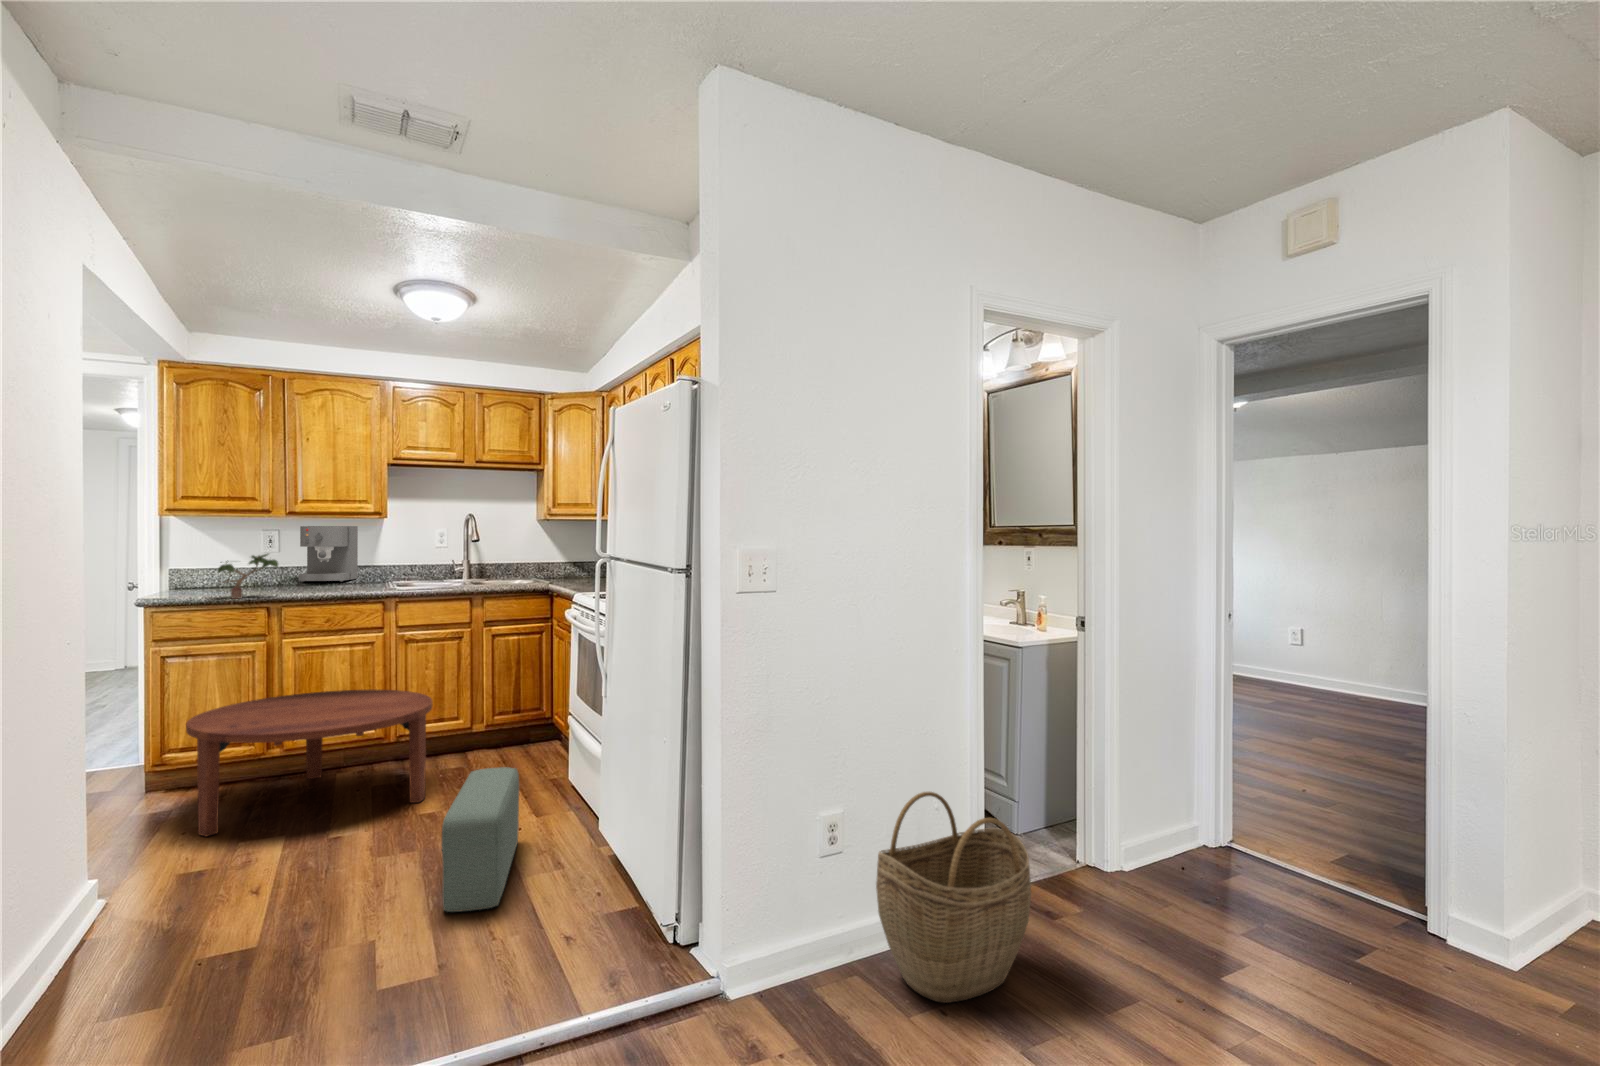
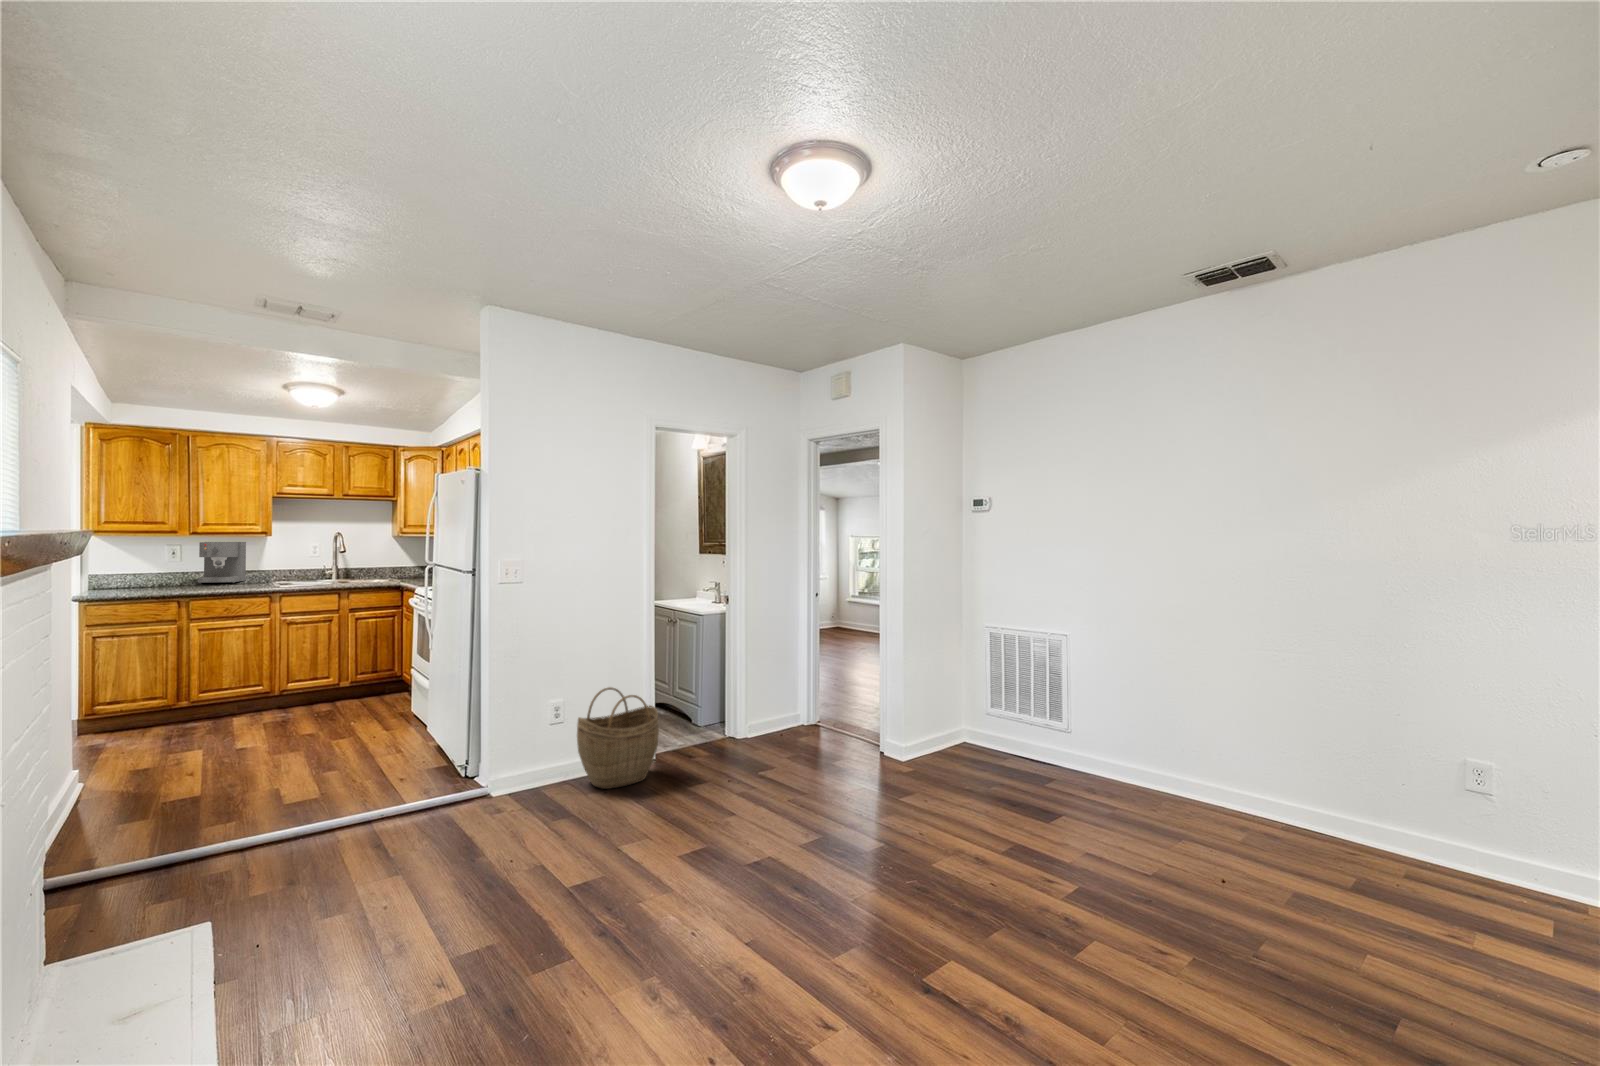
potted plant: present [218,554,278,598] -> none [130,561,195,595]
coffee table: present [186,690,432,836] -> none [123,658,310,754]
pouf: present [442,767,519,912] -> none [322,697,374,775]

